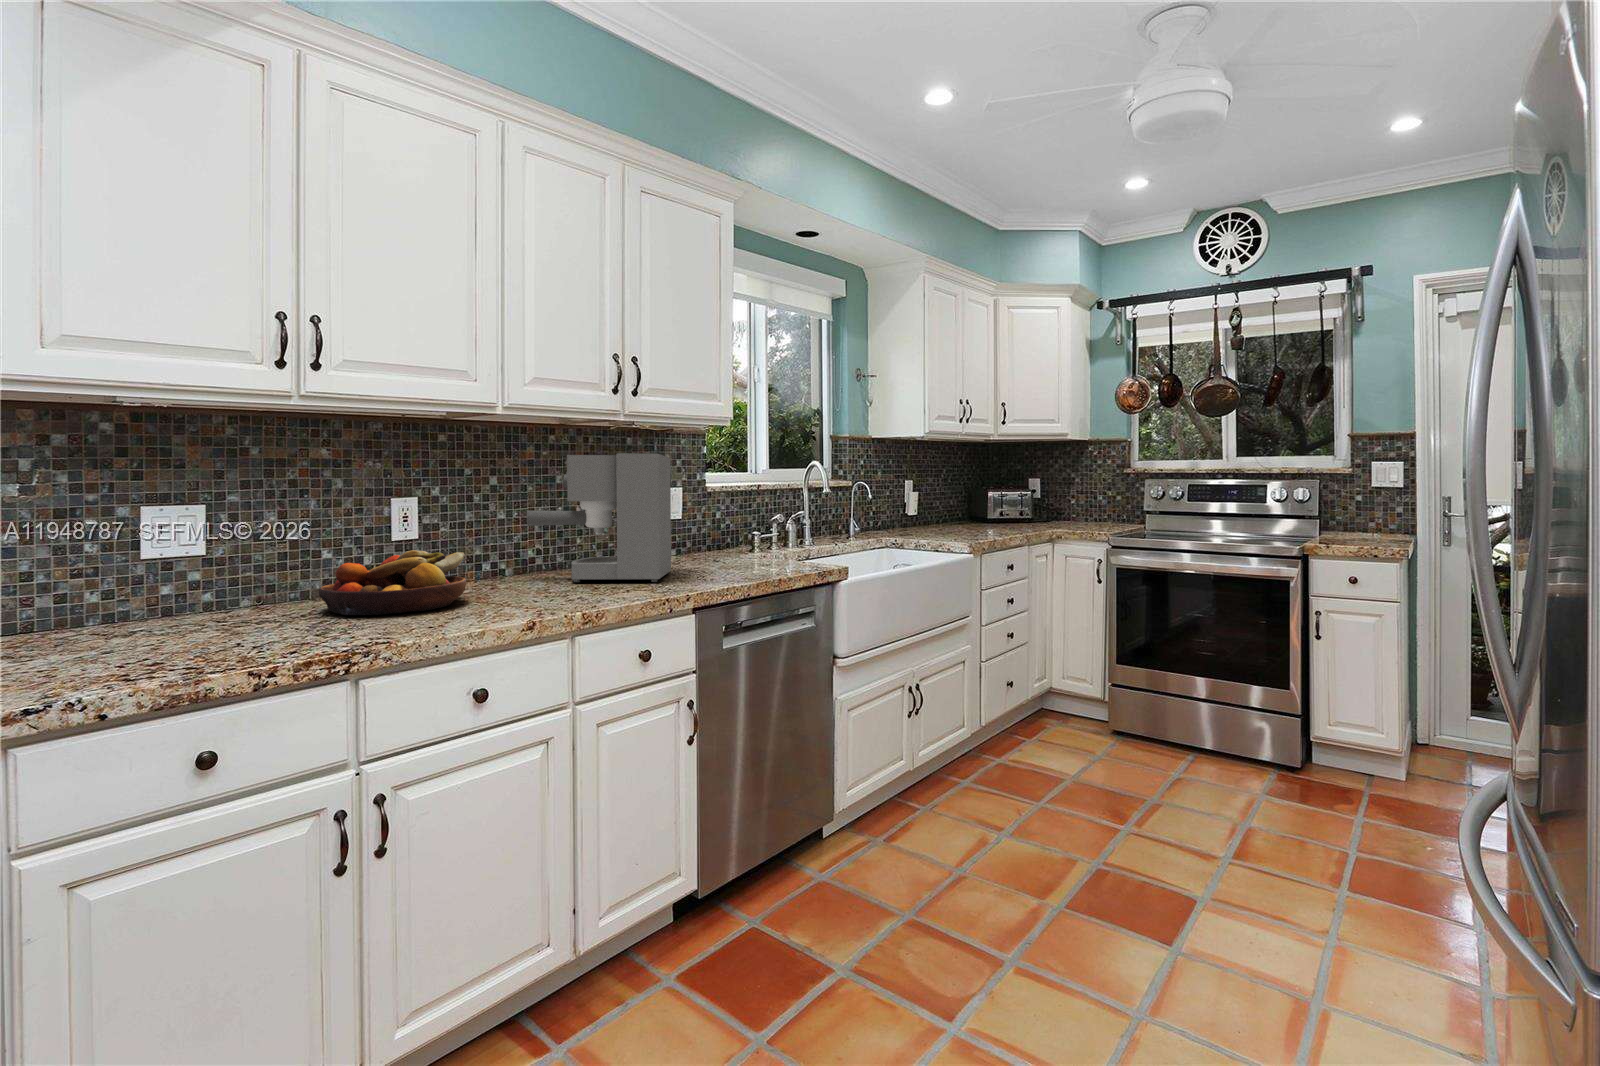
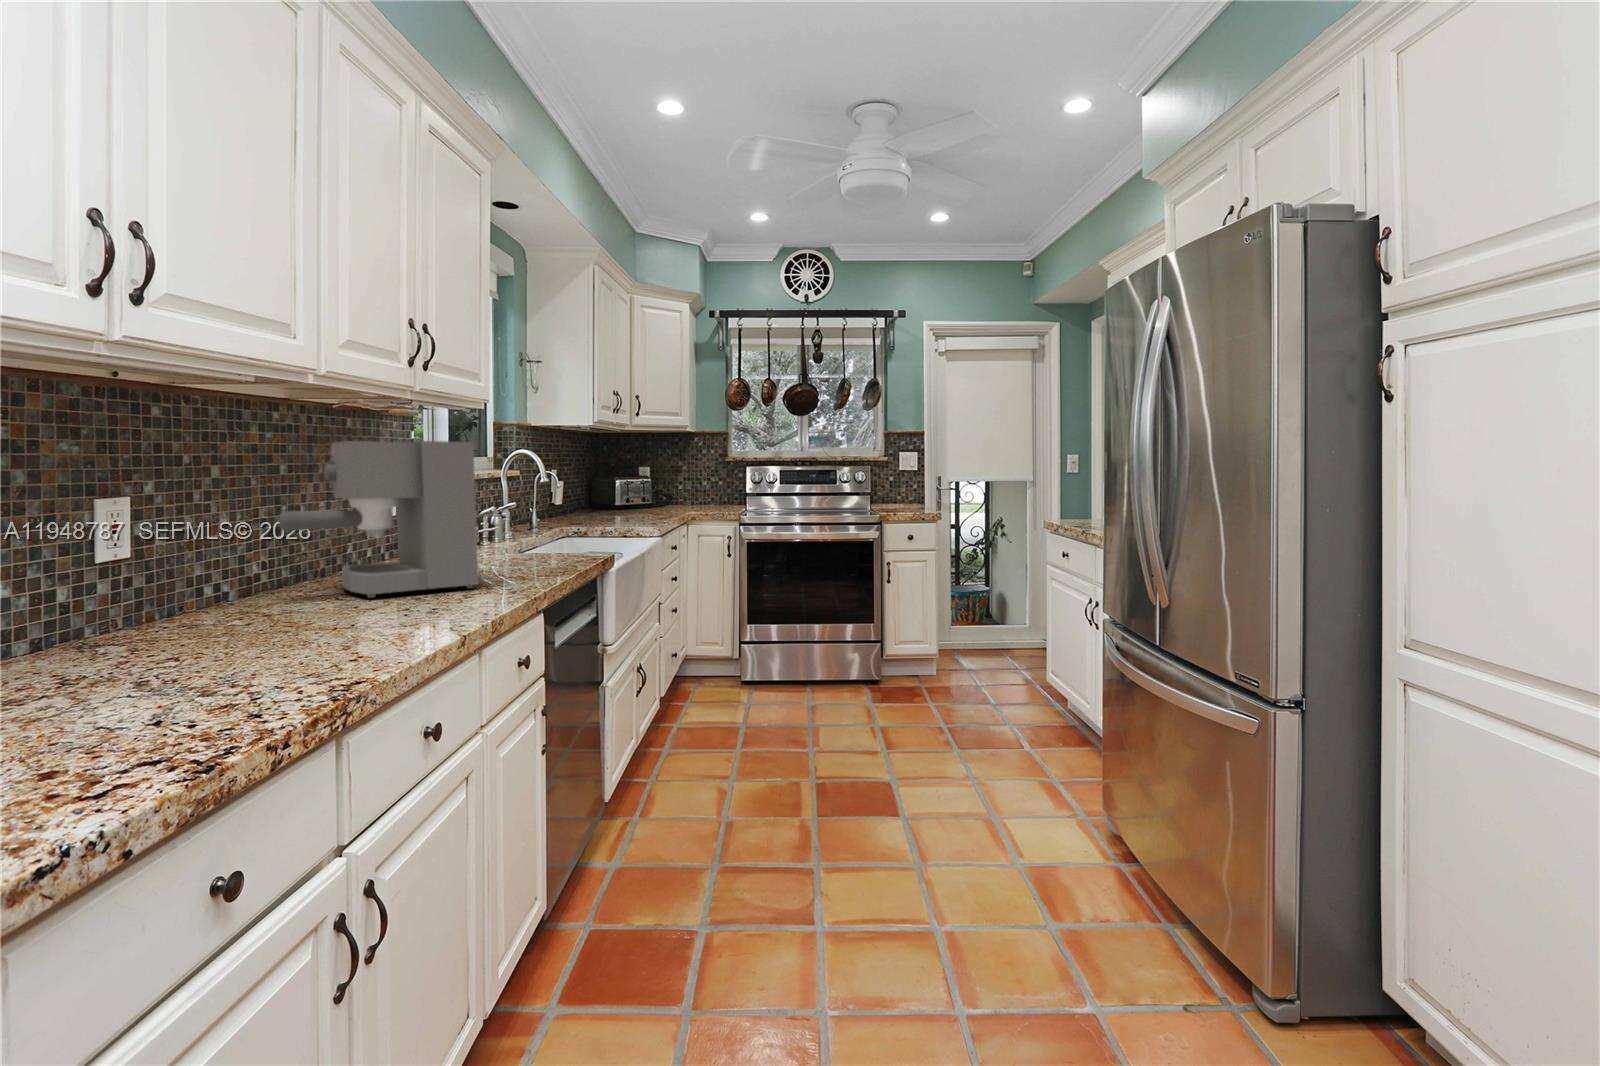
fruit bowl: present [319,550,466,615] -> none [88,572,321,674]

